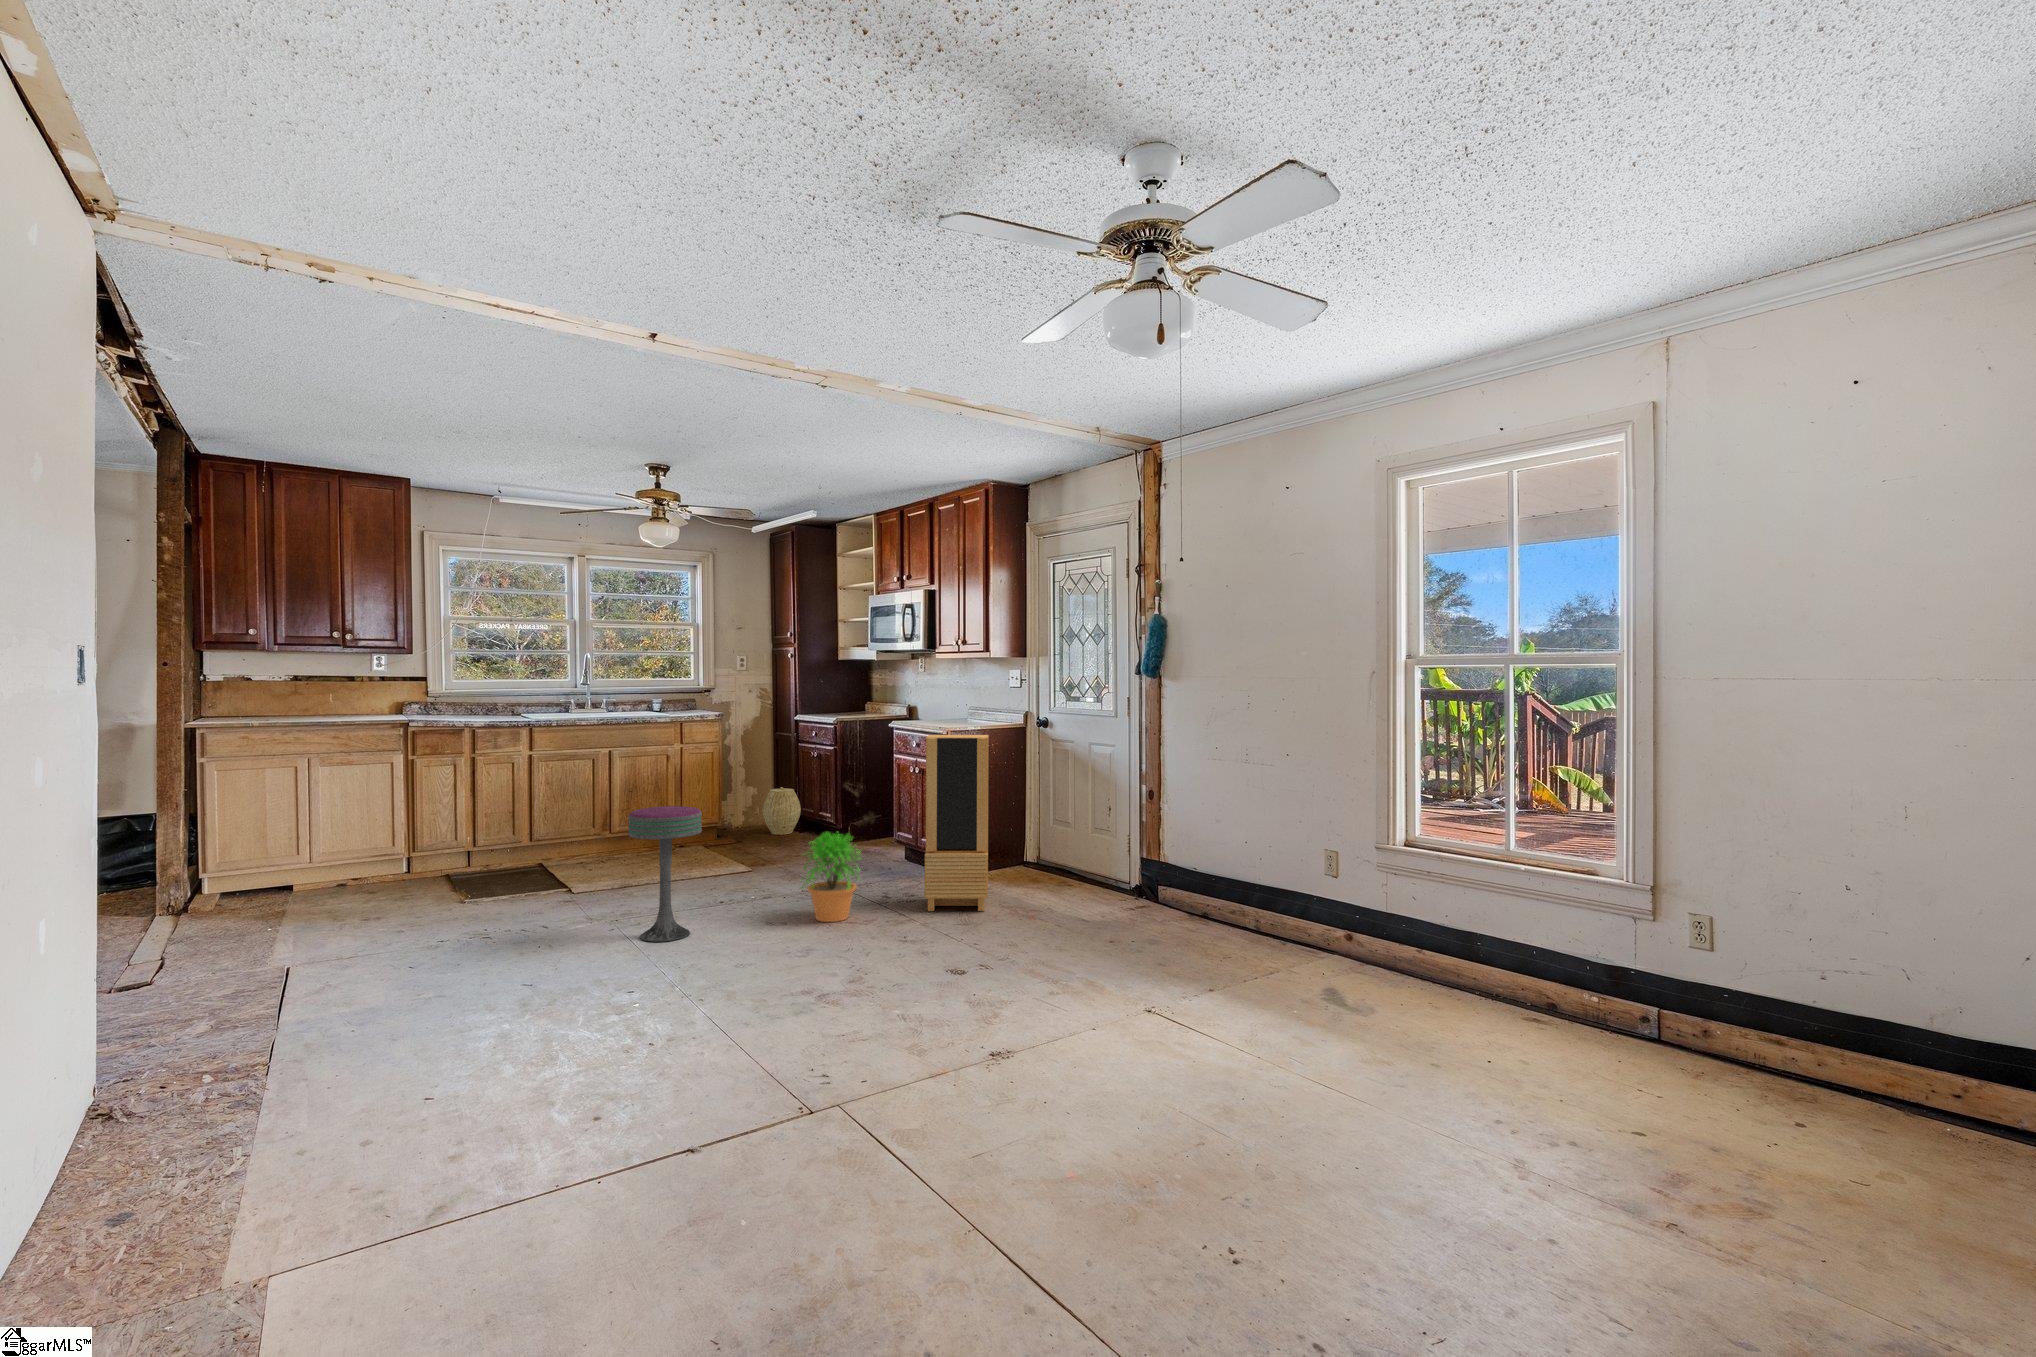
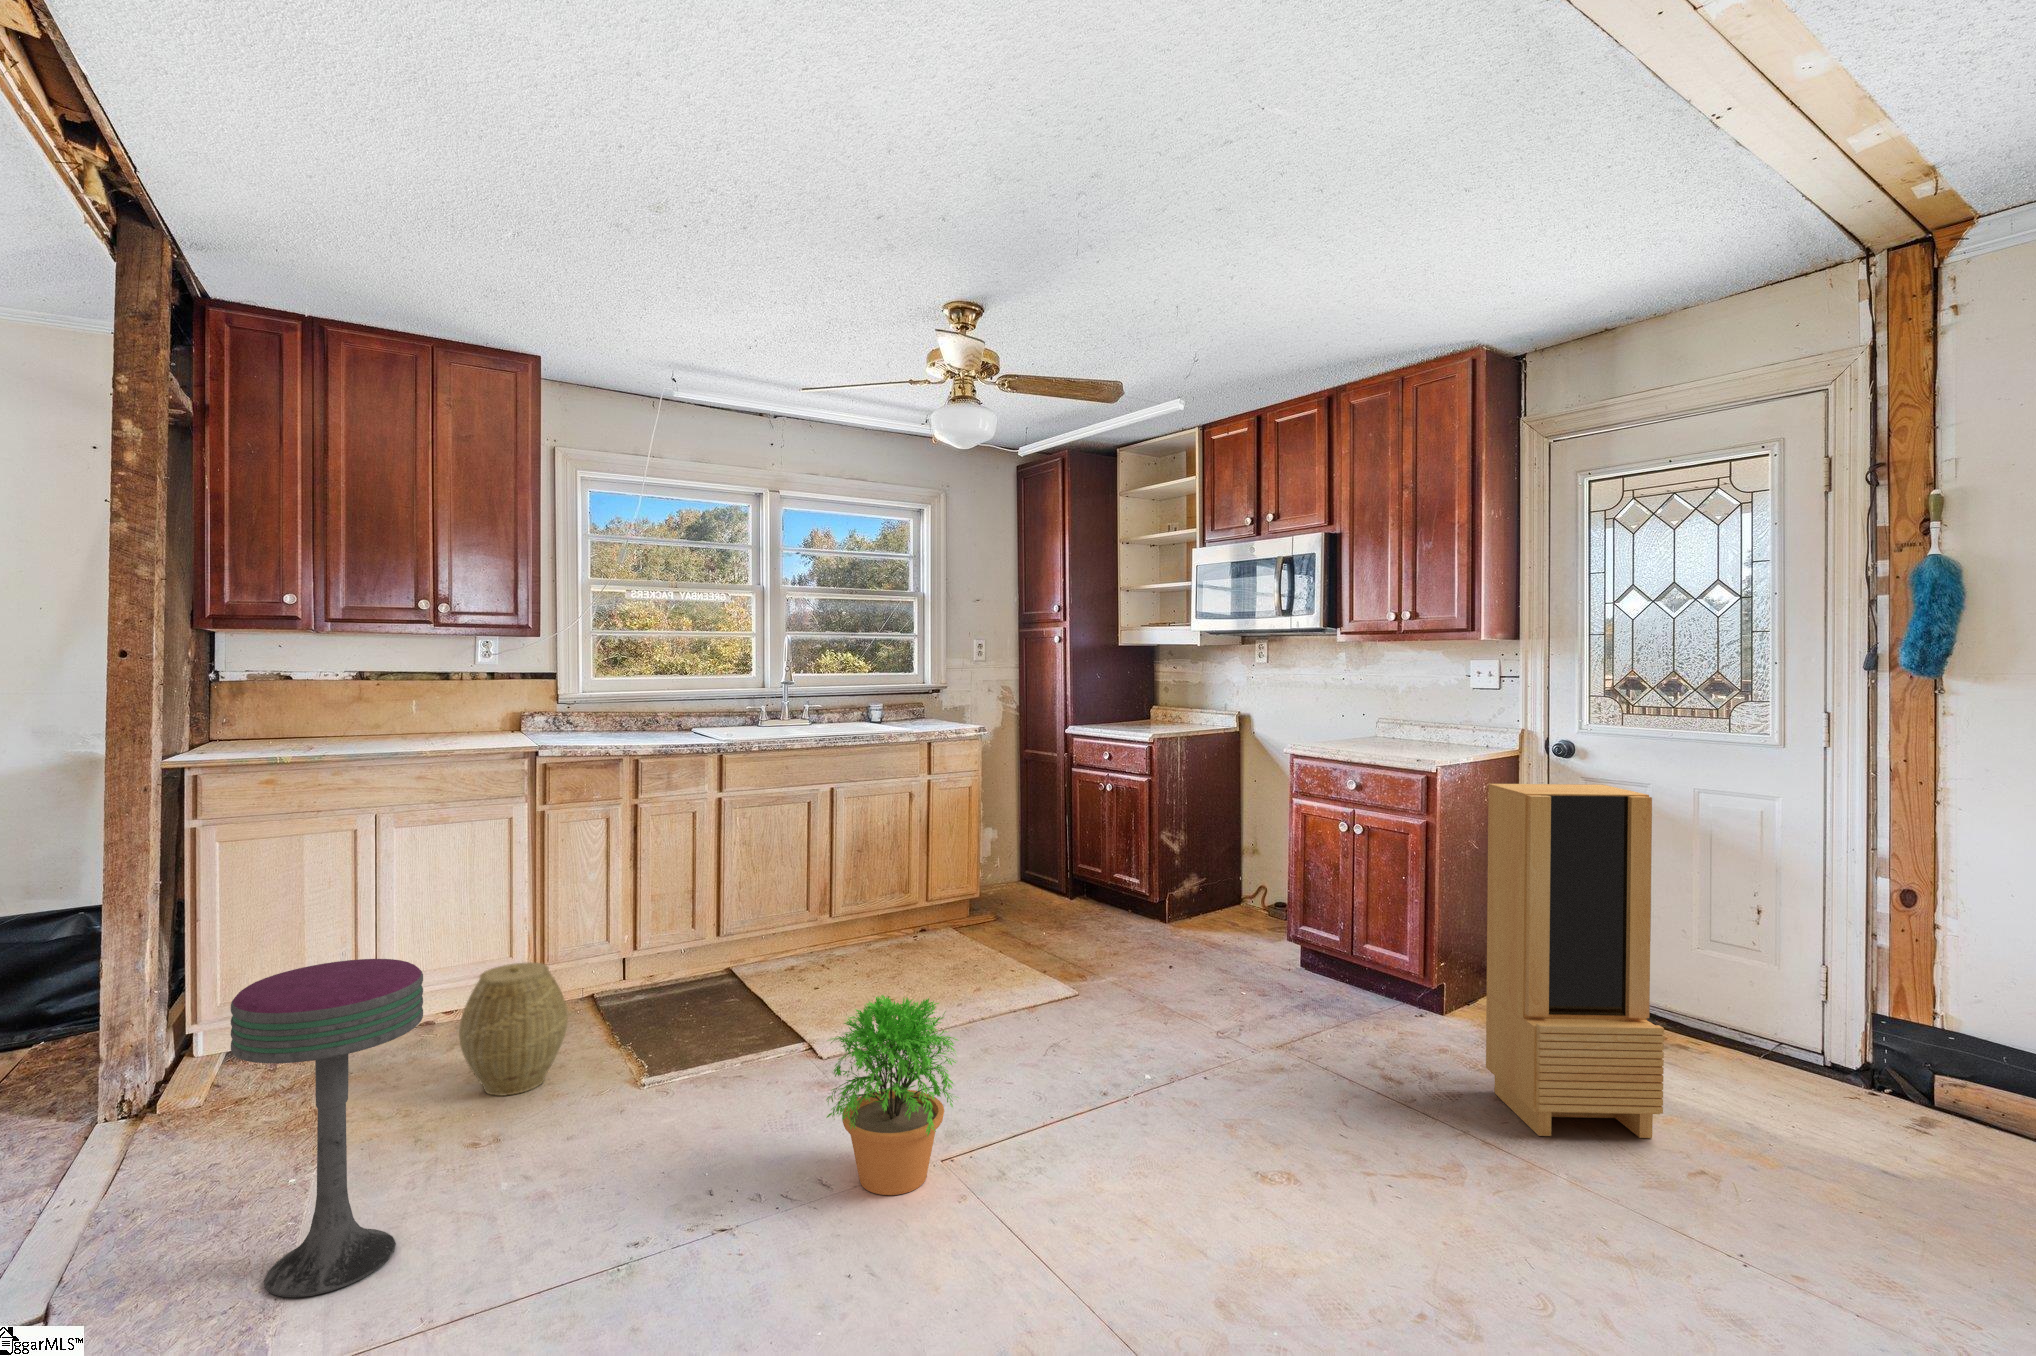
woven basket: present [763,787,801,835] -> present [459,962,568,1096]
bar stool: present [628,806,702,942] -> present [231,959,423,1298]
potted plant: present [802,832,860,922] -> present [827,995,957,1195]

